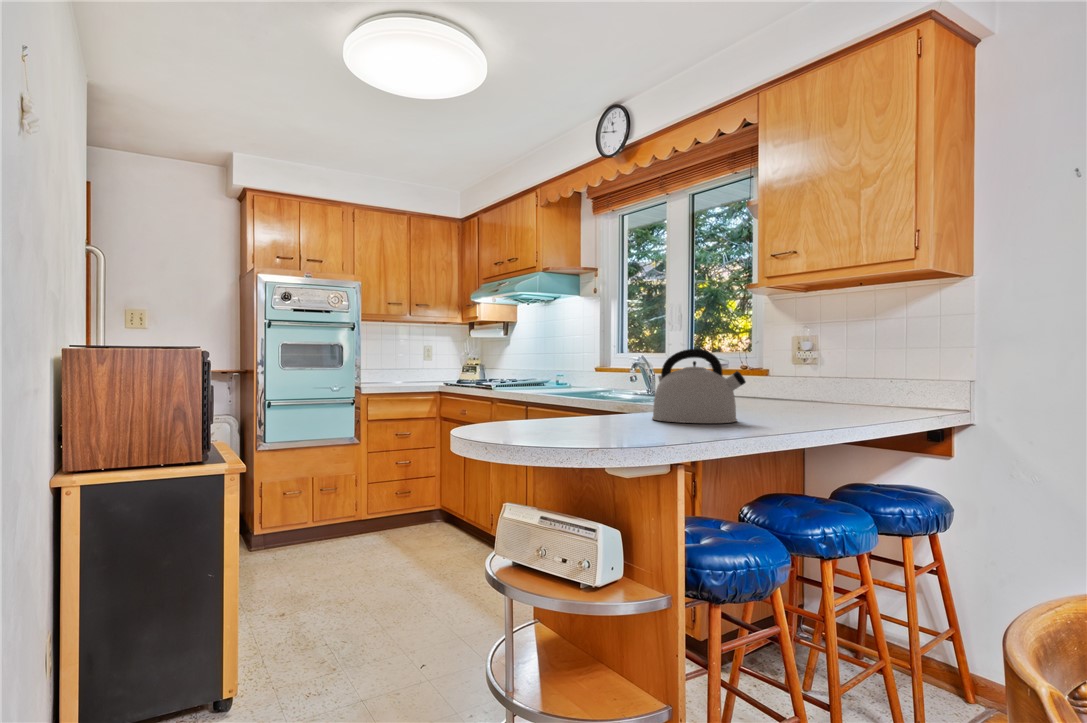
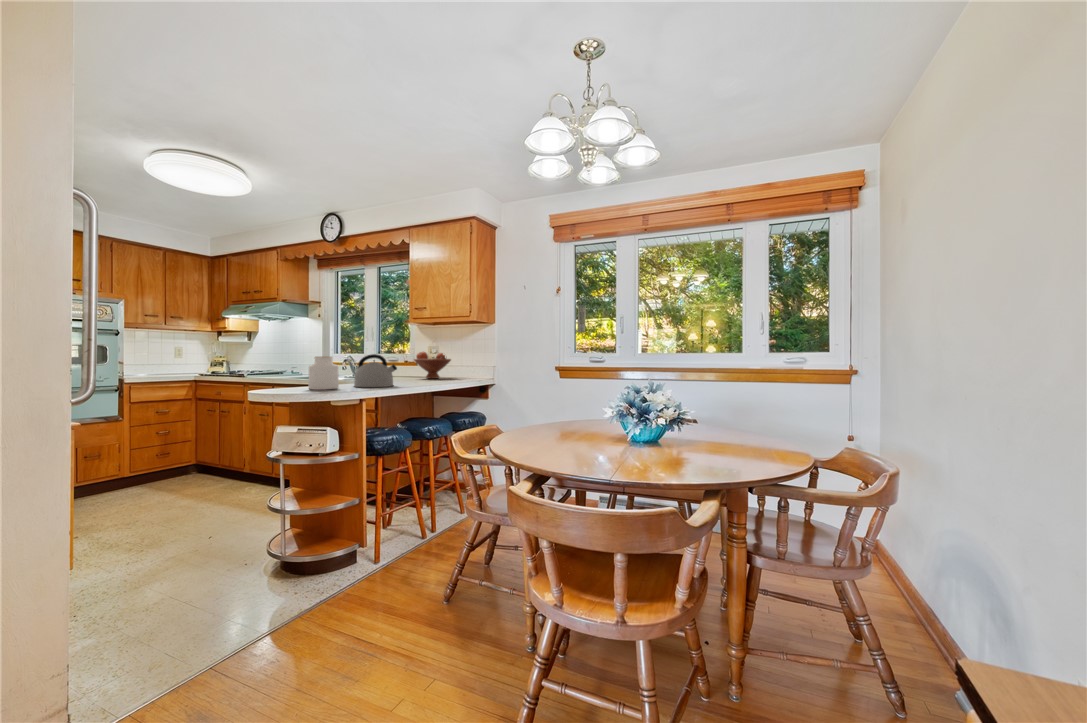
fruit bowl: none [764,346,847,403] -> present [414,352,451,379]
jar: none [565,354,622,425] -> present [309,357,339,390]

